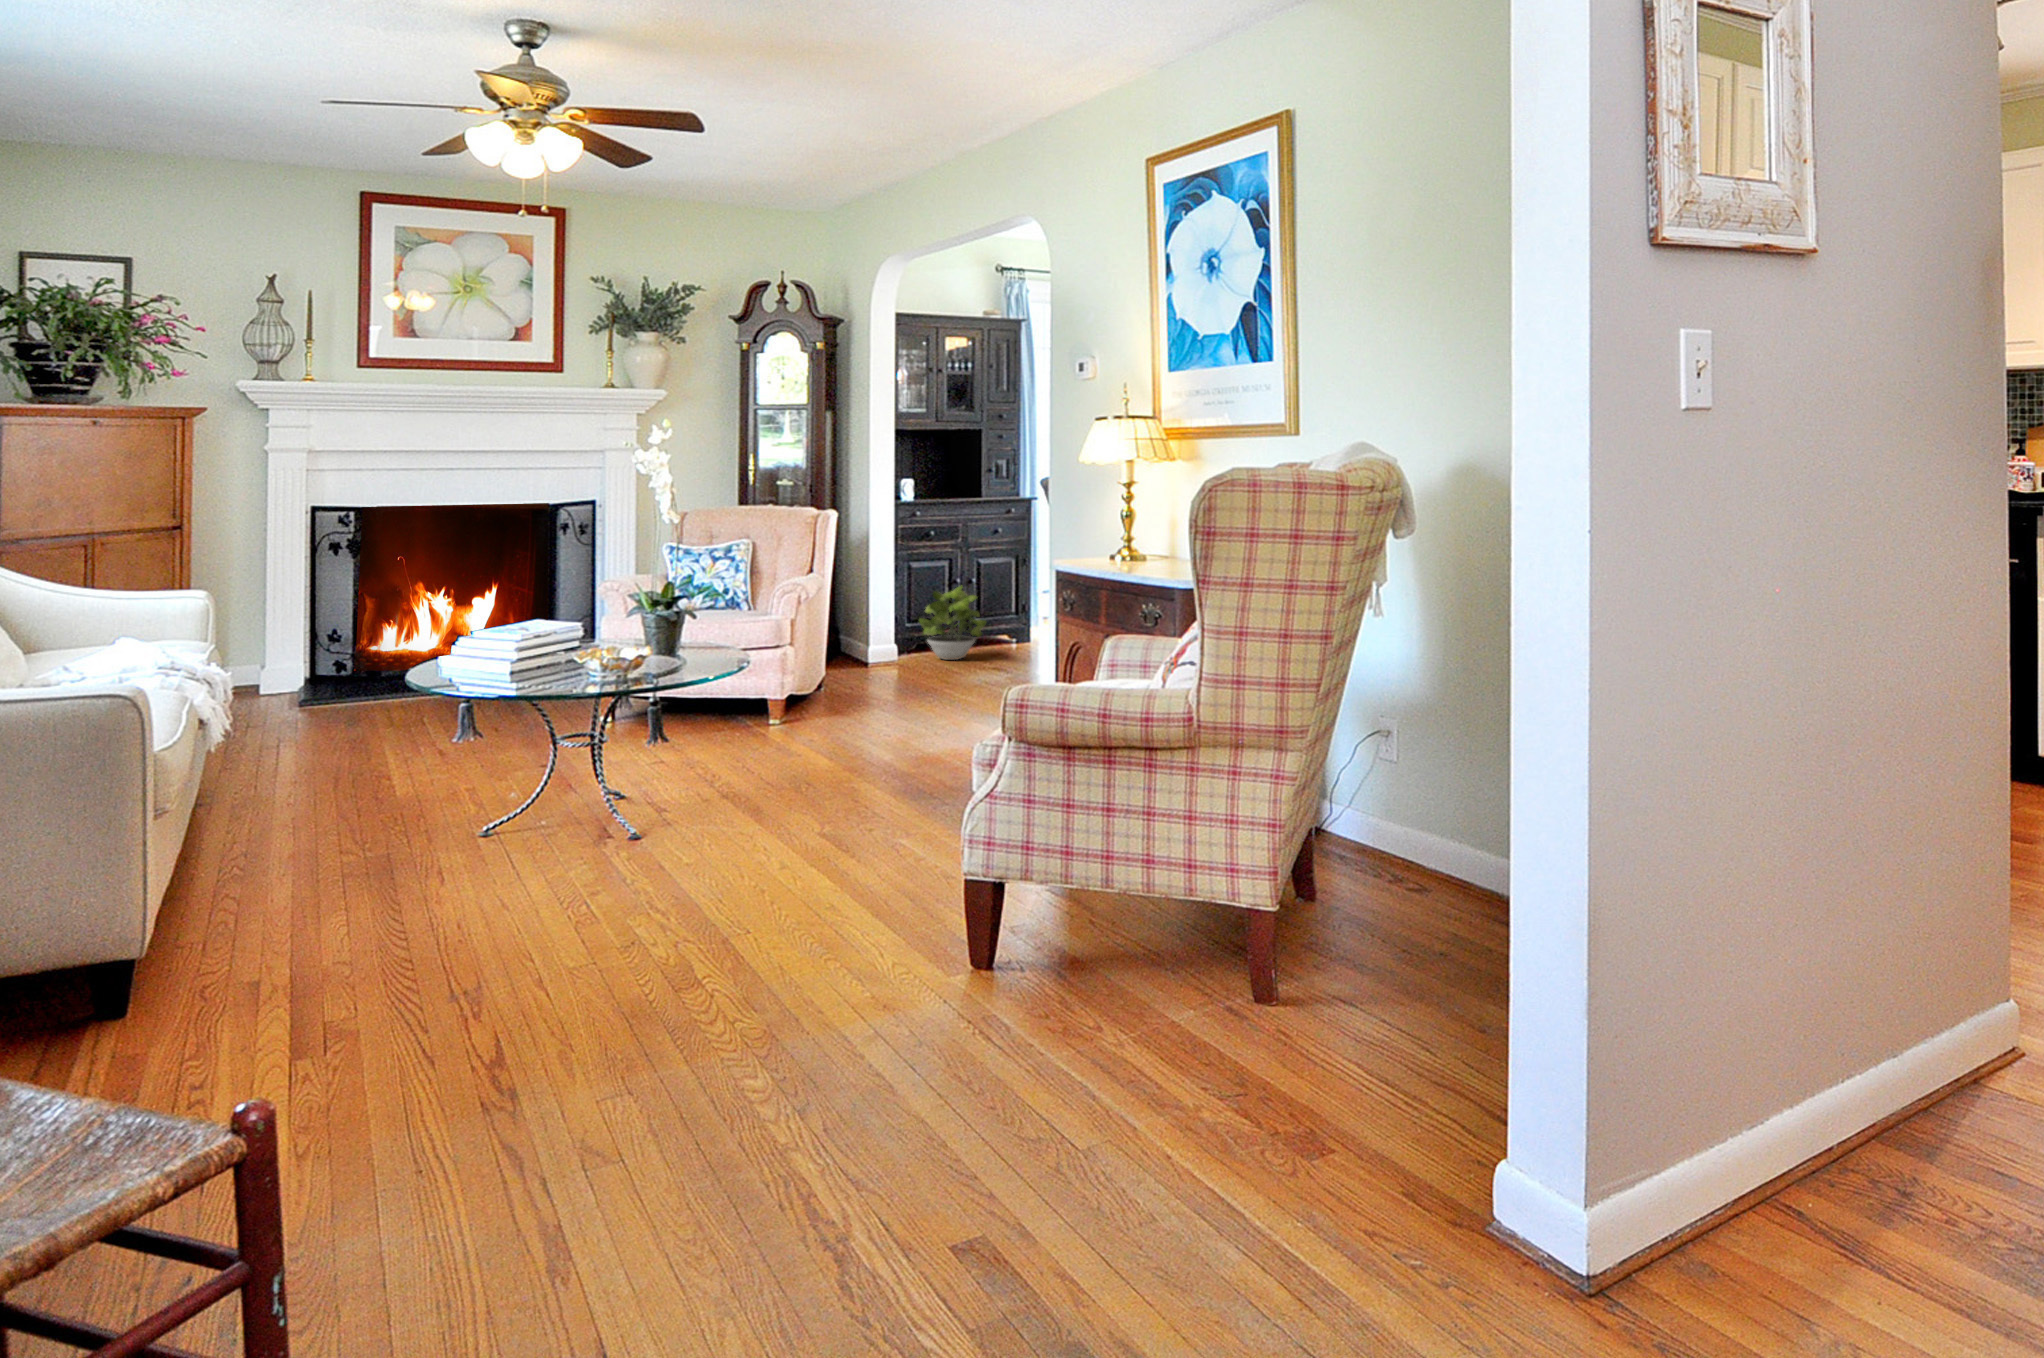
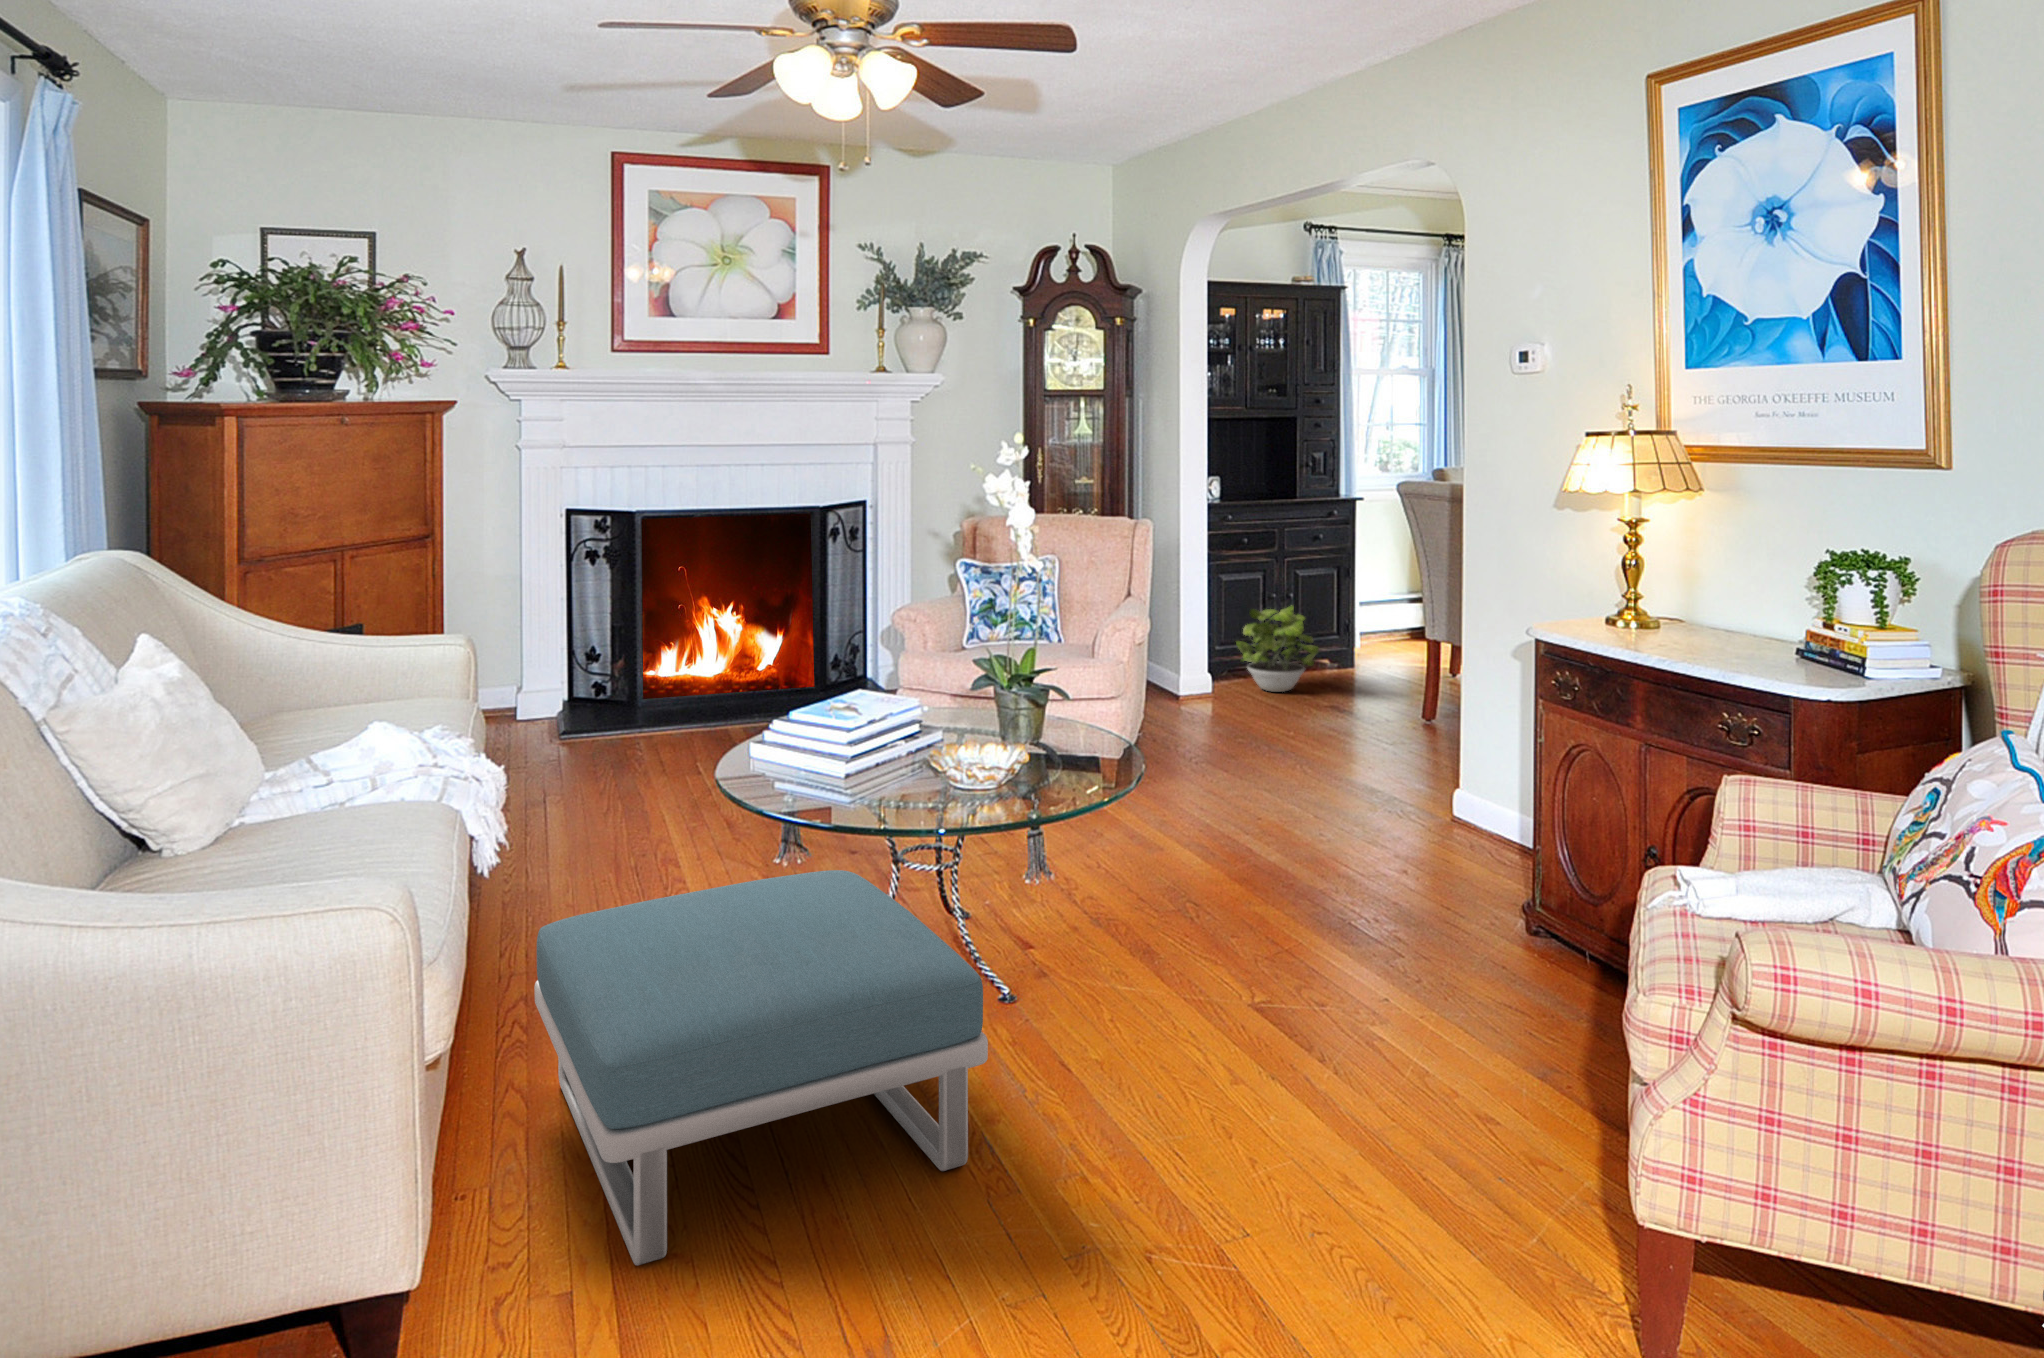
footstool: none [237,737,571,963] -> present [534,870,988,1265]

